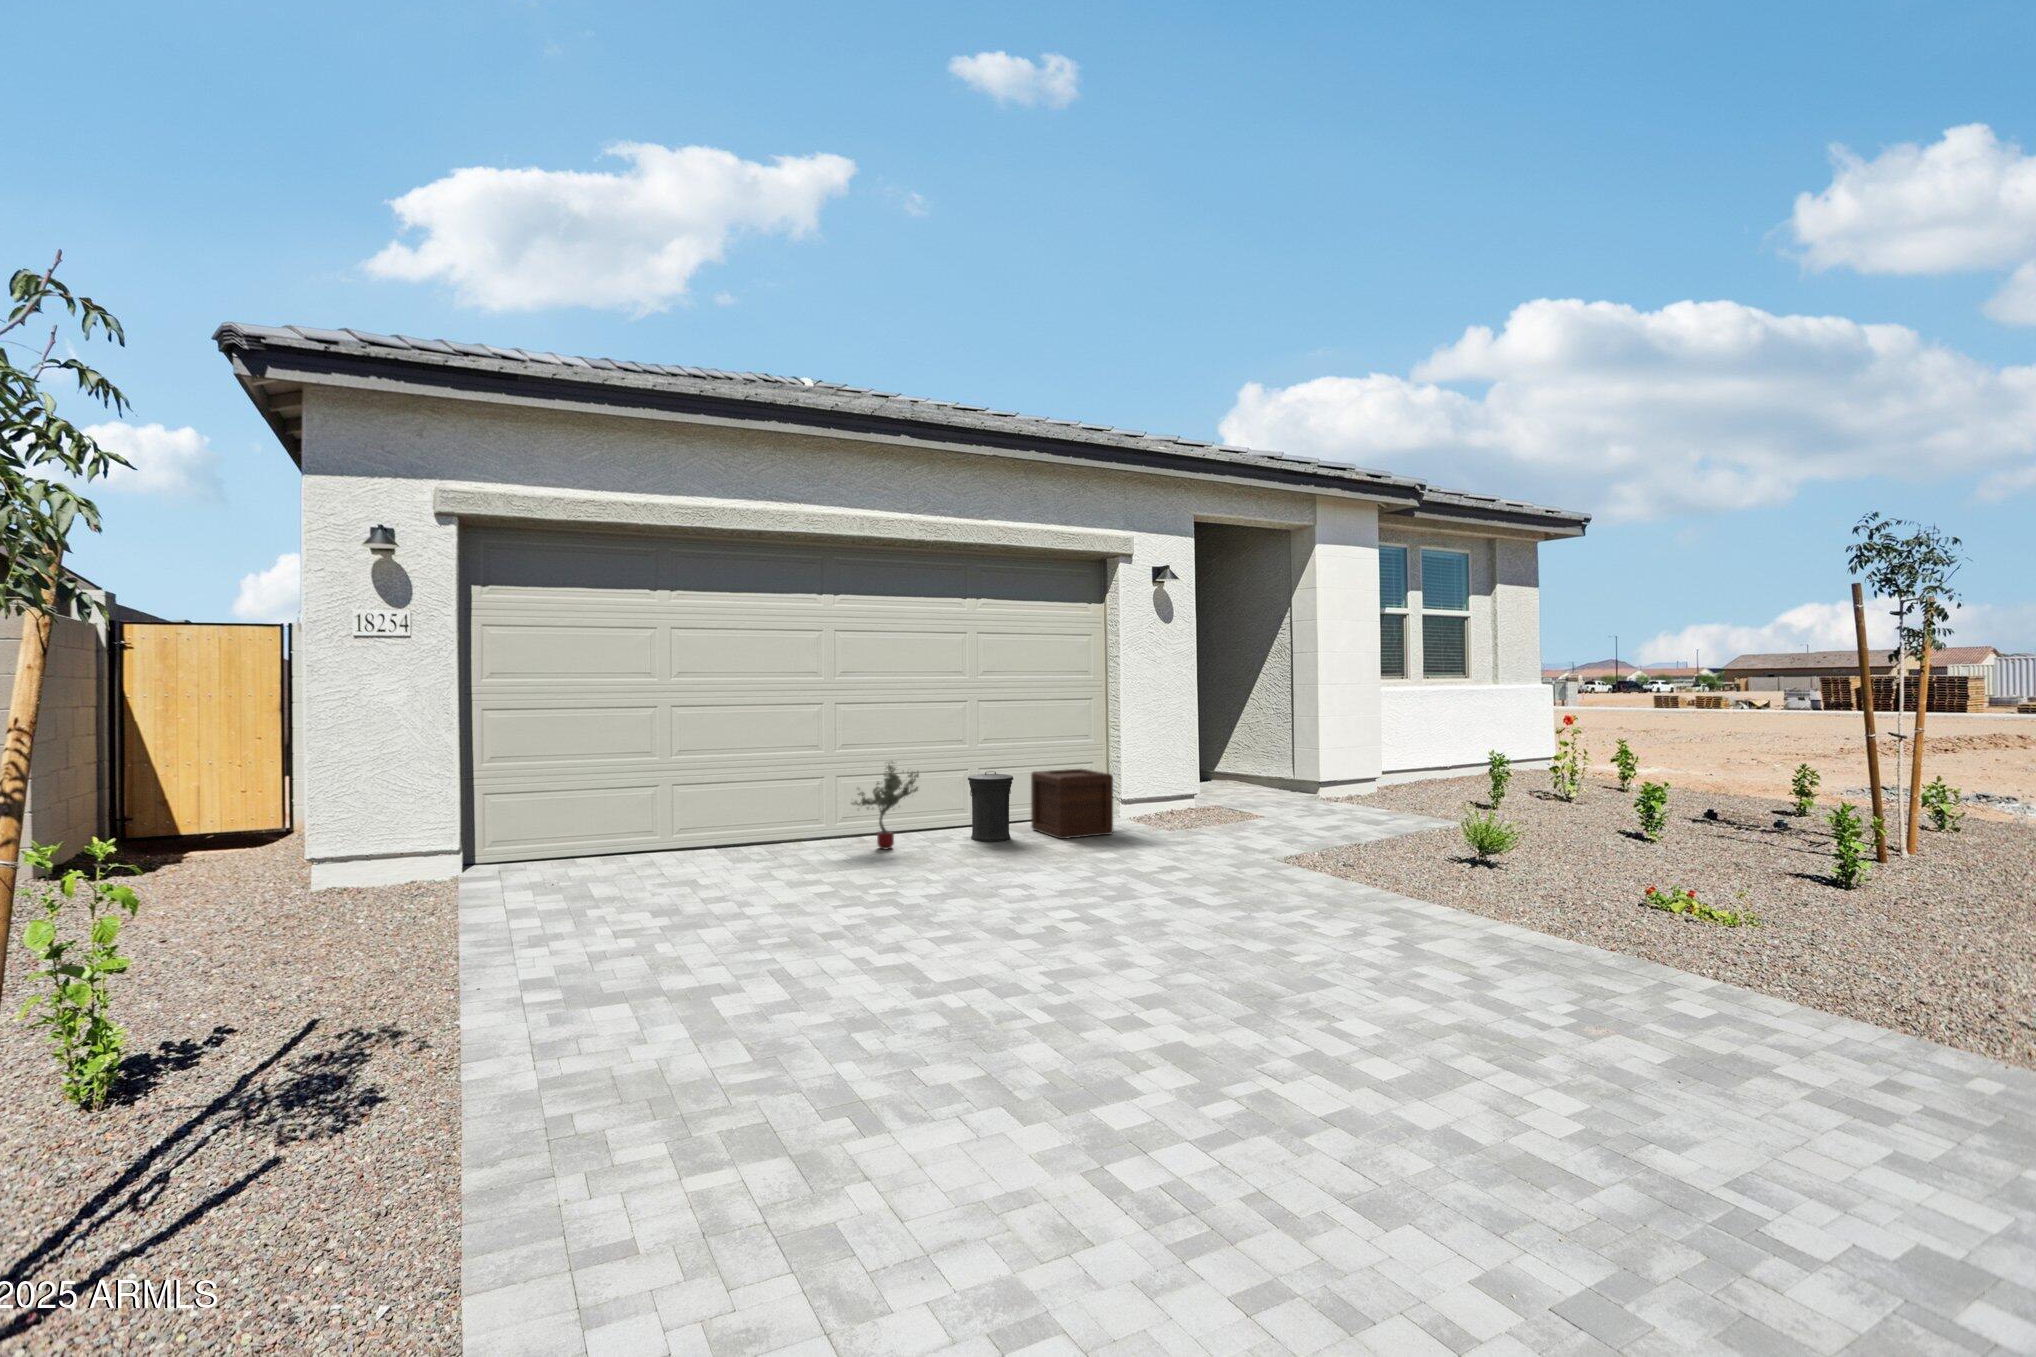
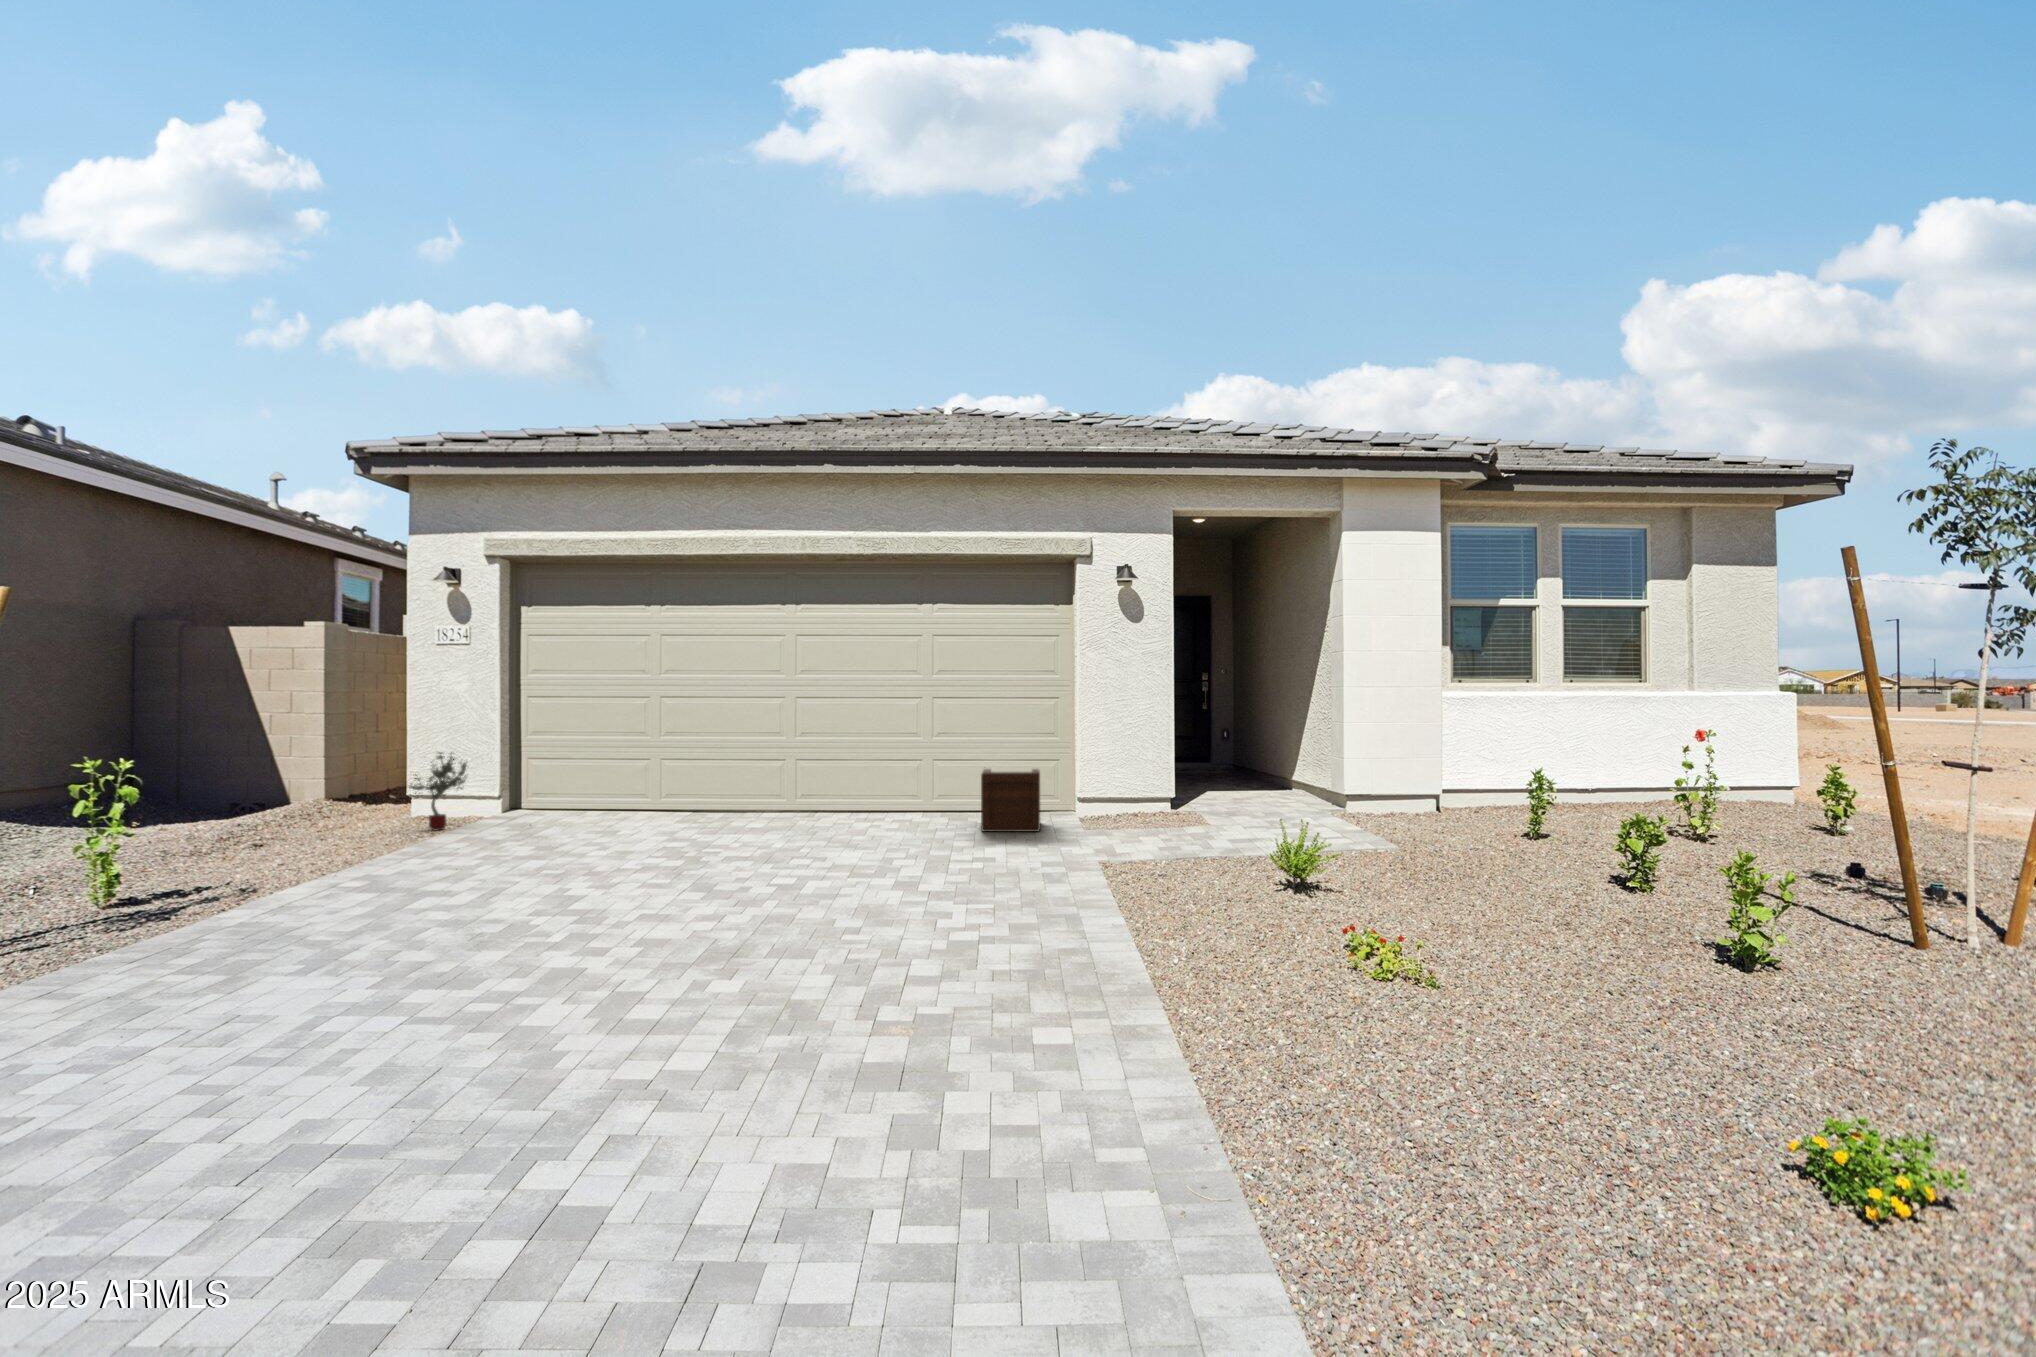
potted tree: present [852,762,919,849] -> present [409,753,467,831]
trash can: present [968,771,1013,842] -> none [907,764,950,829]

